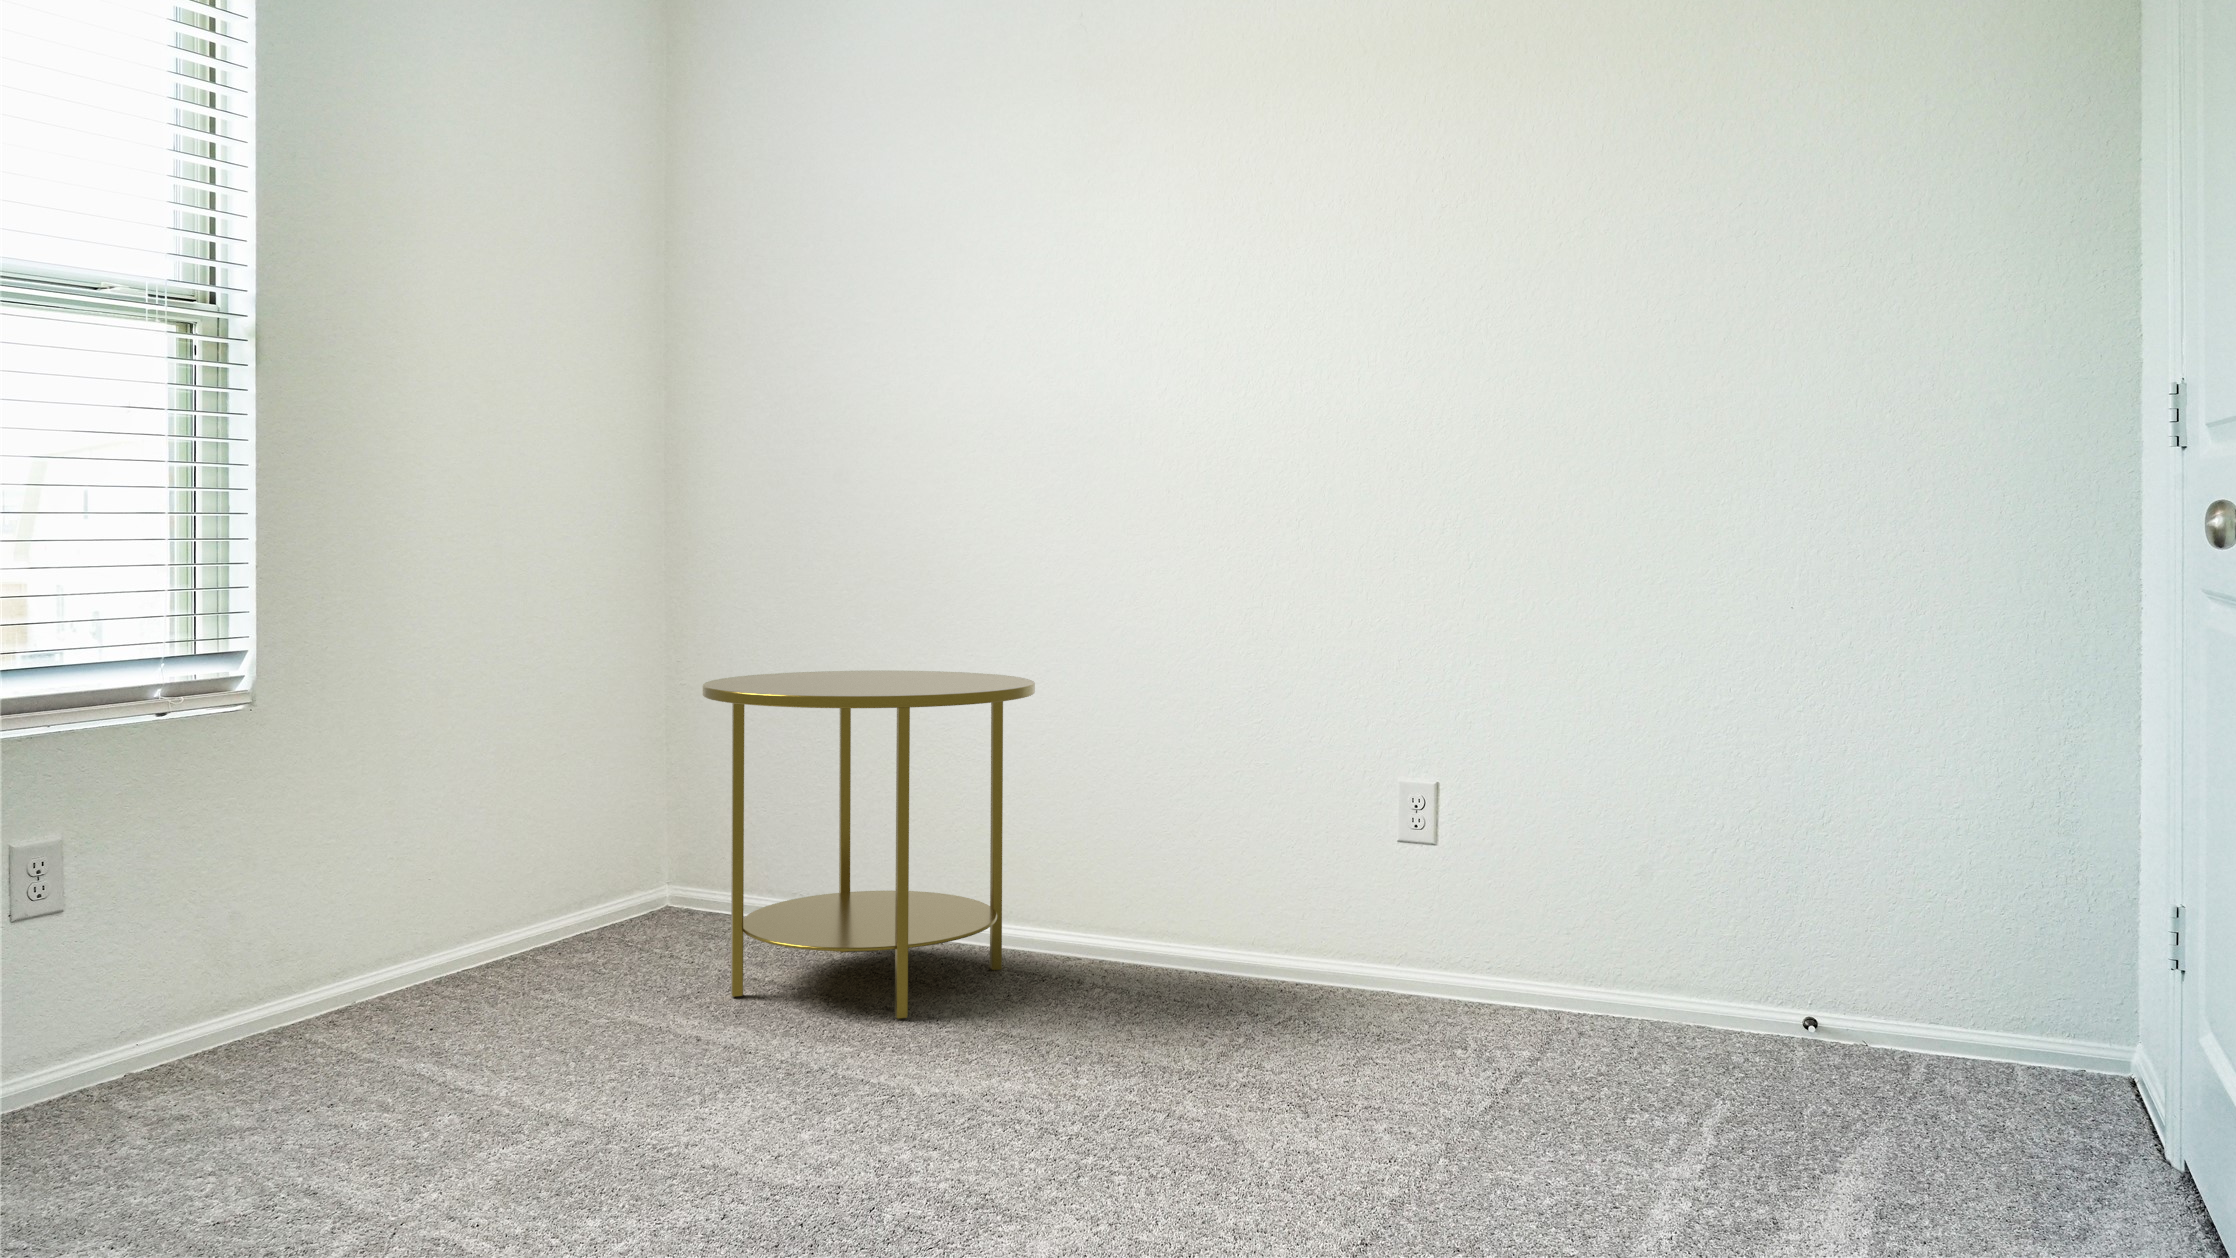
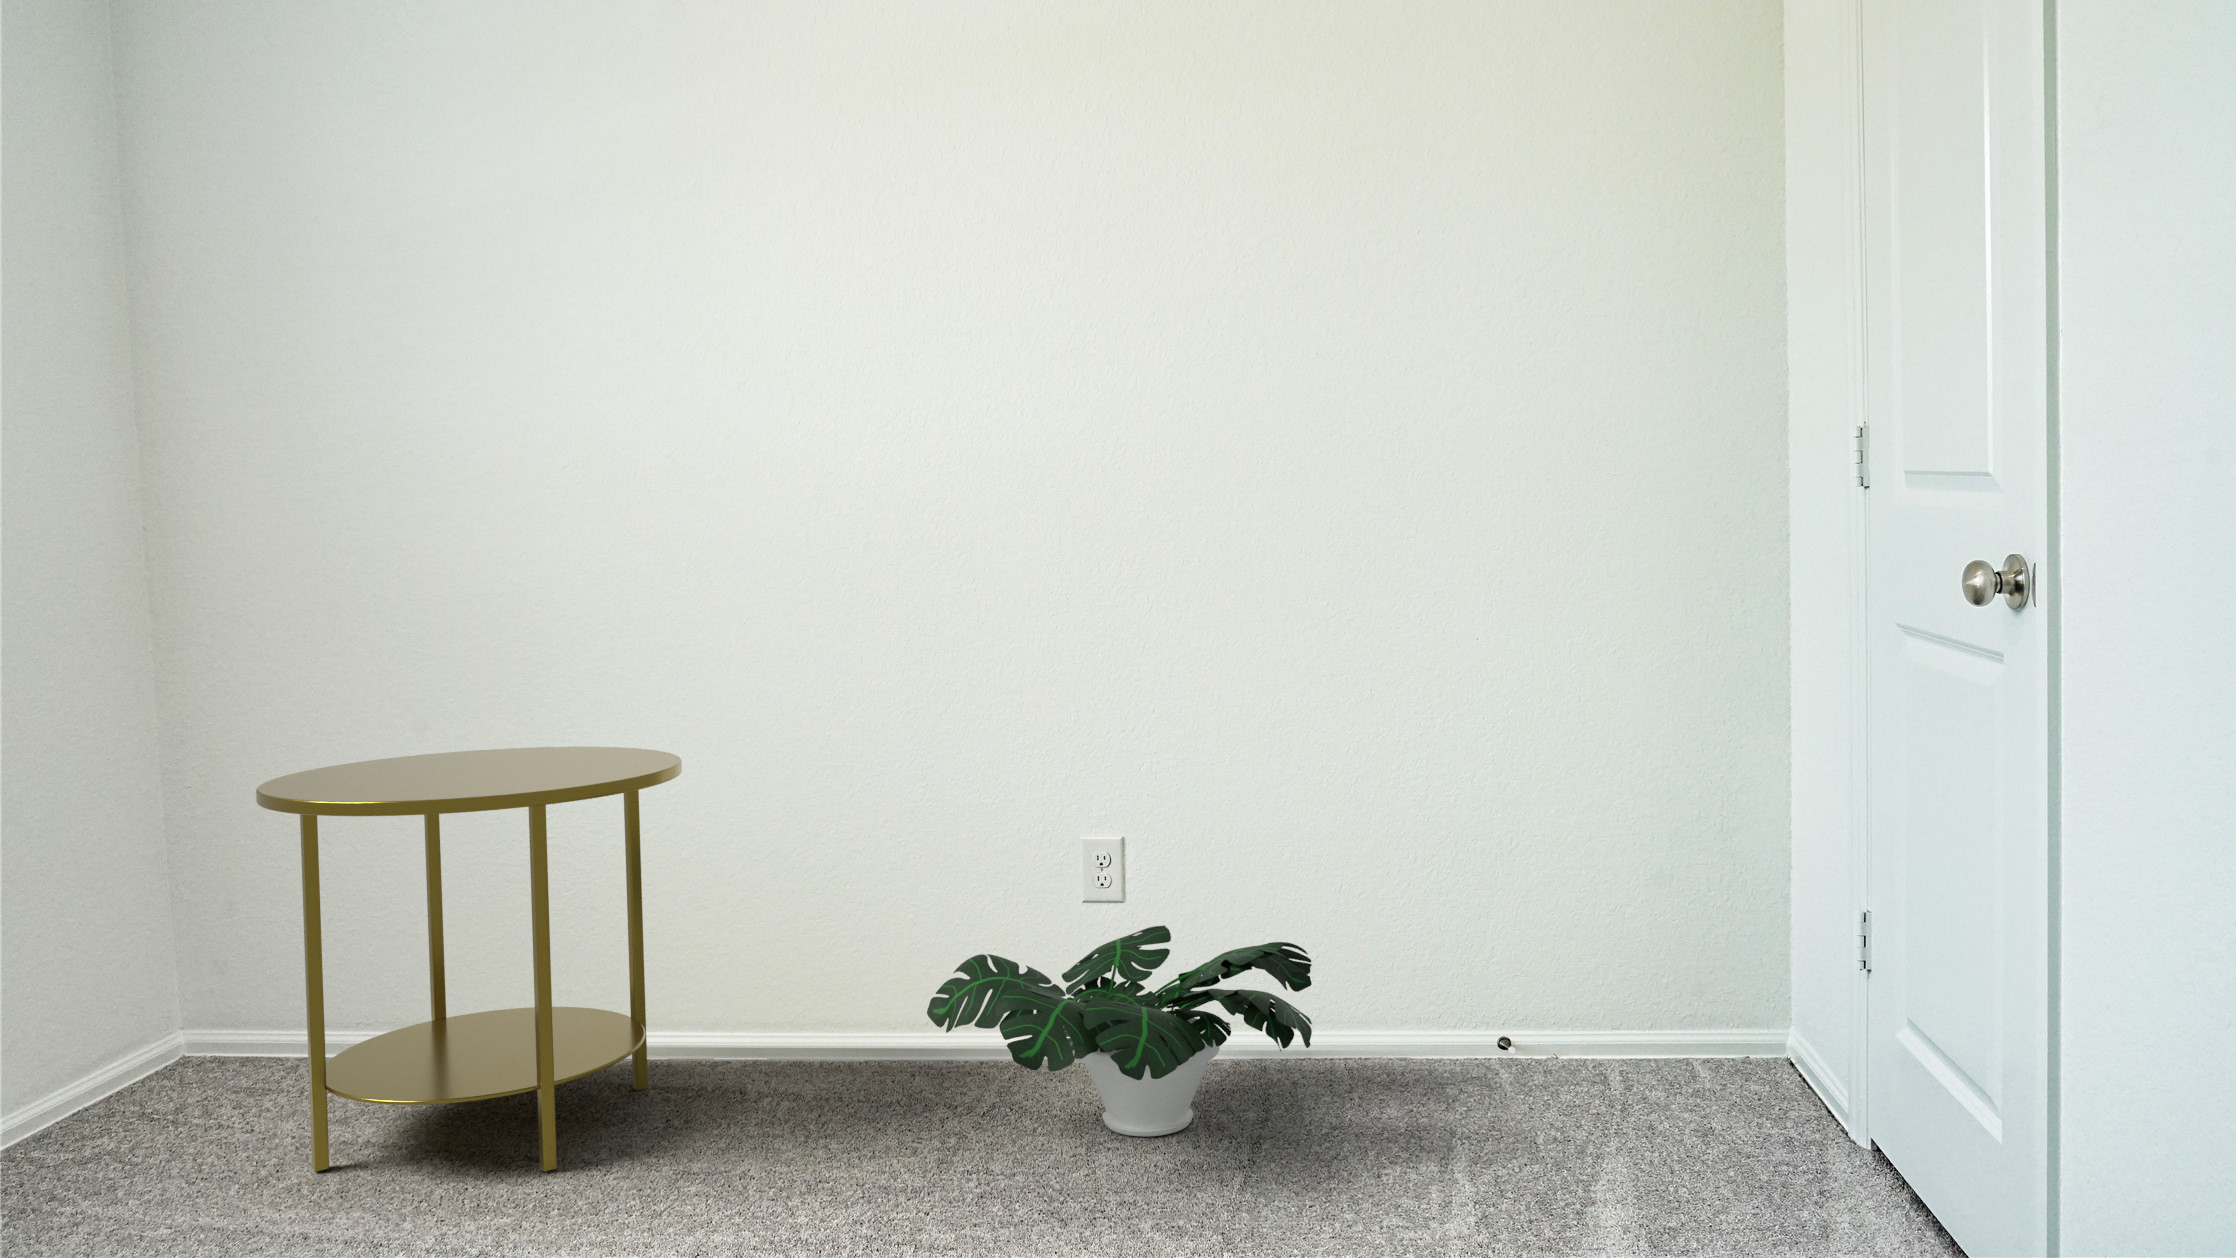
potted plant: none [1219,869,1595,1059] -> present [927,926,1312,1136]

